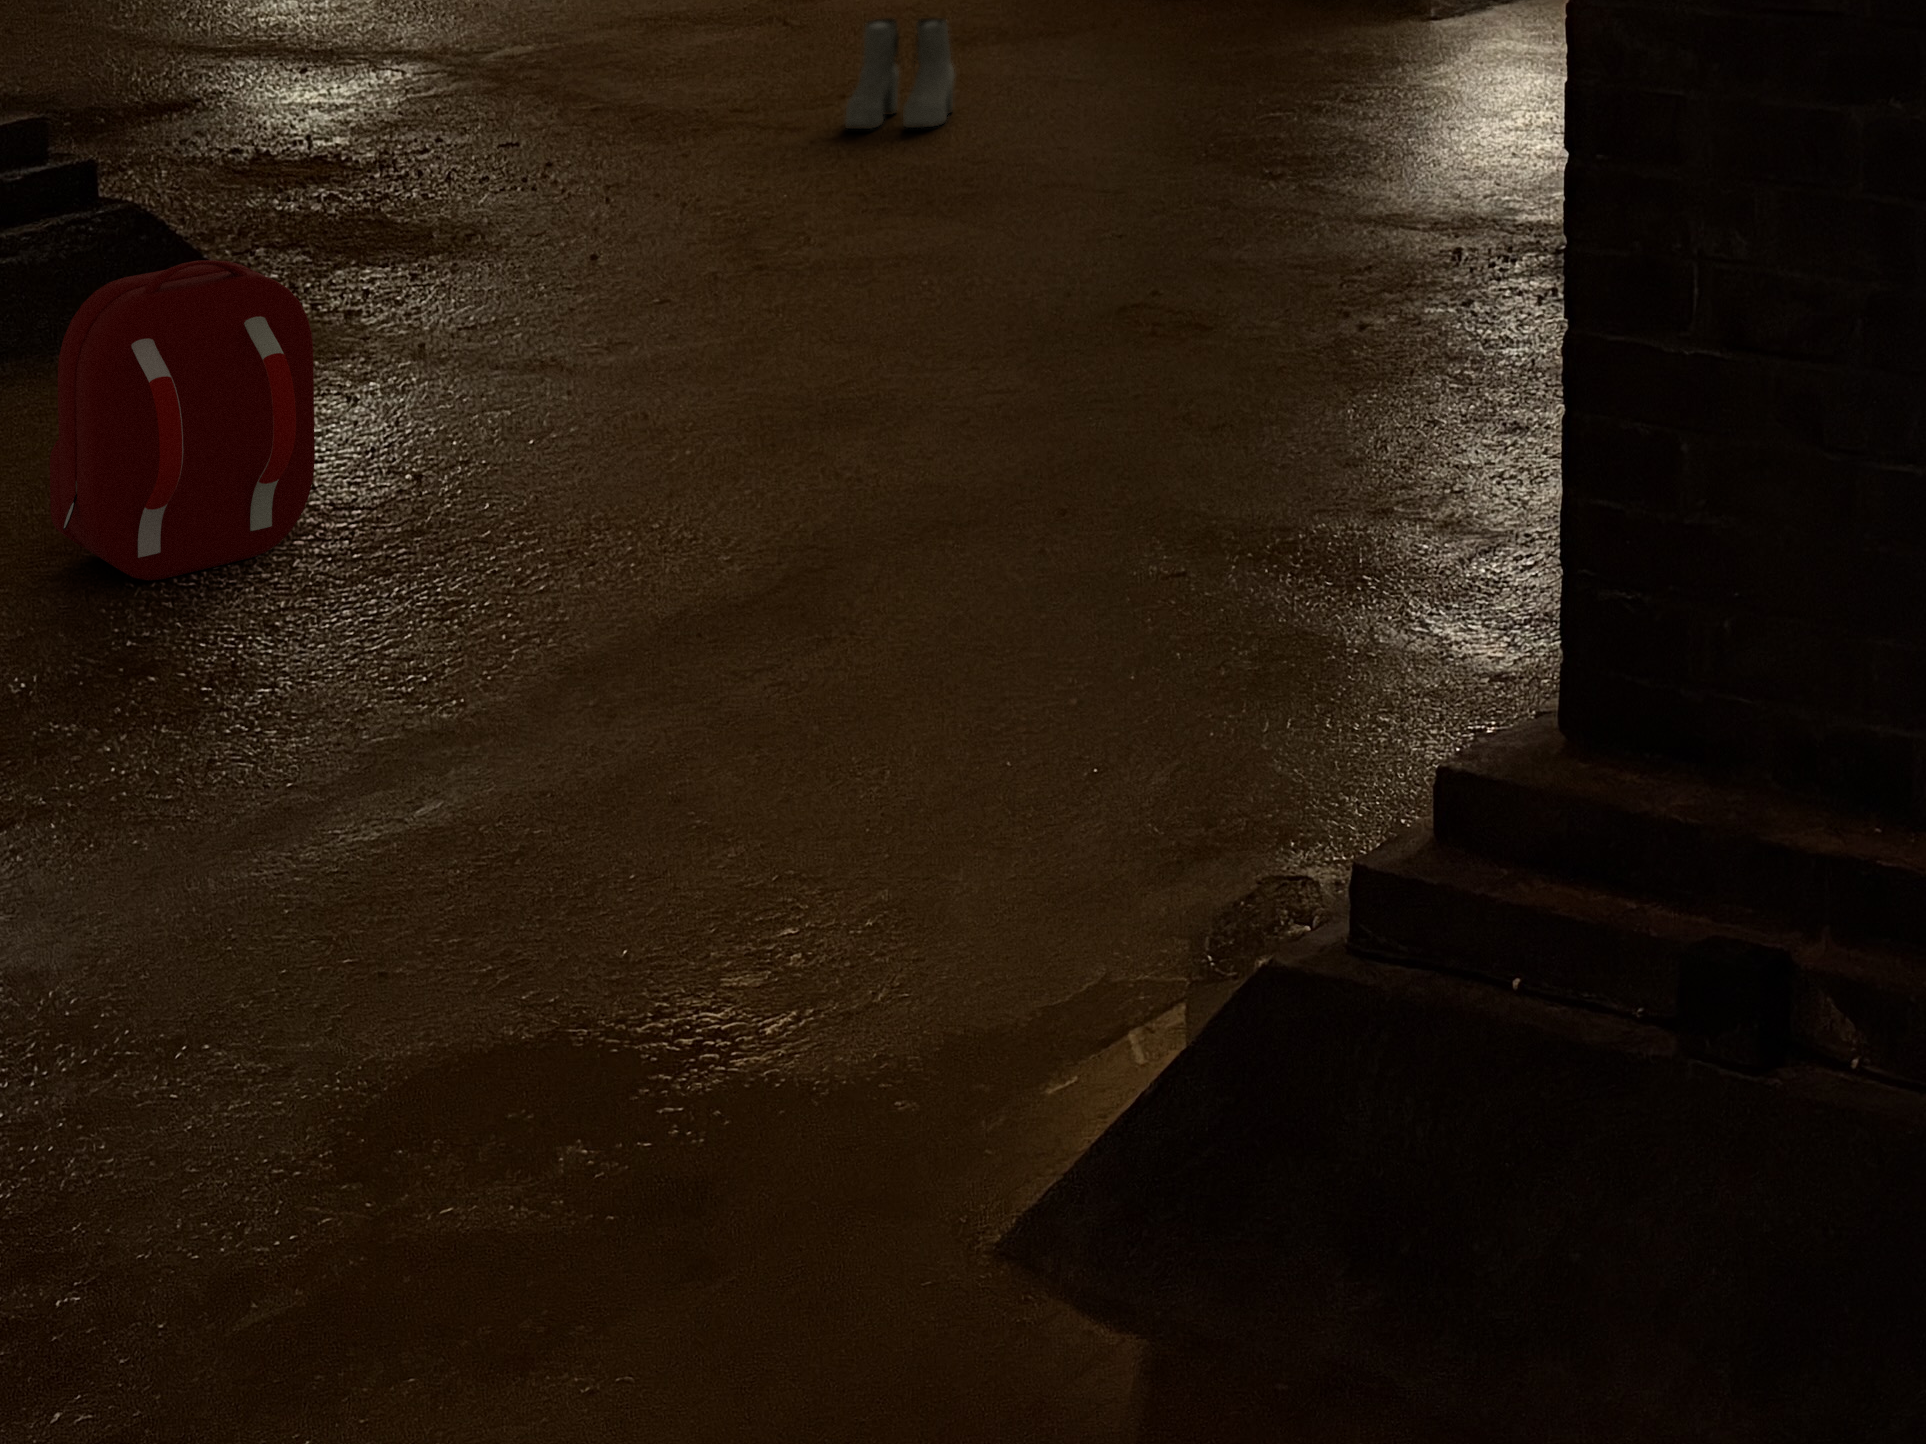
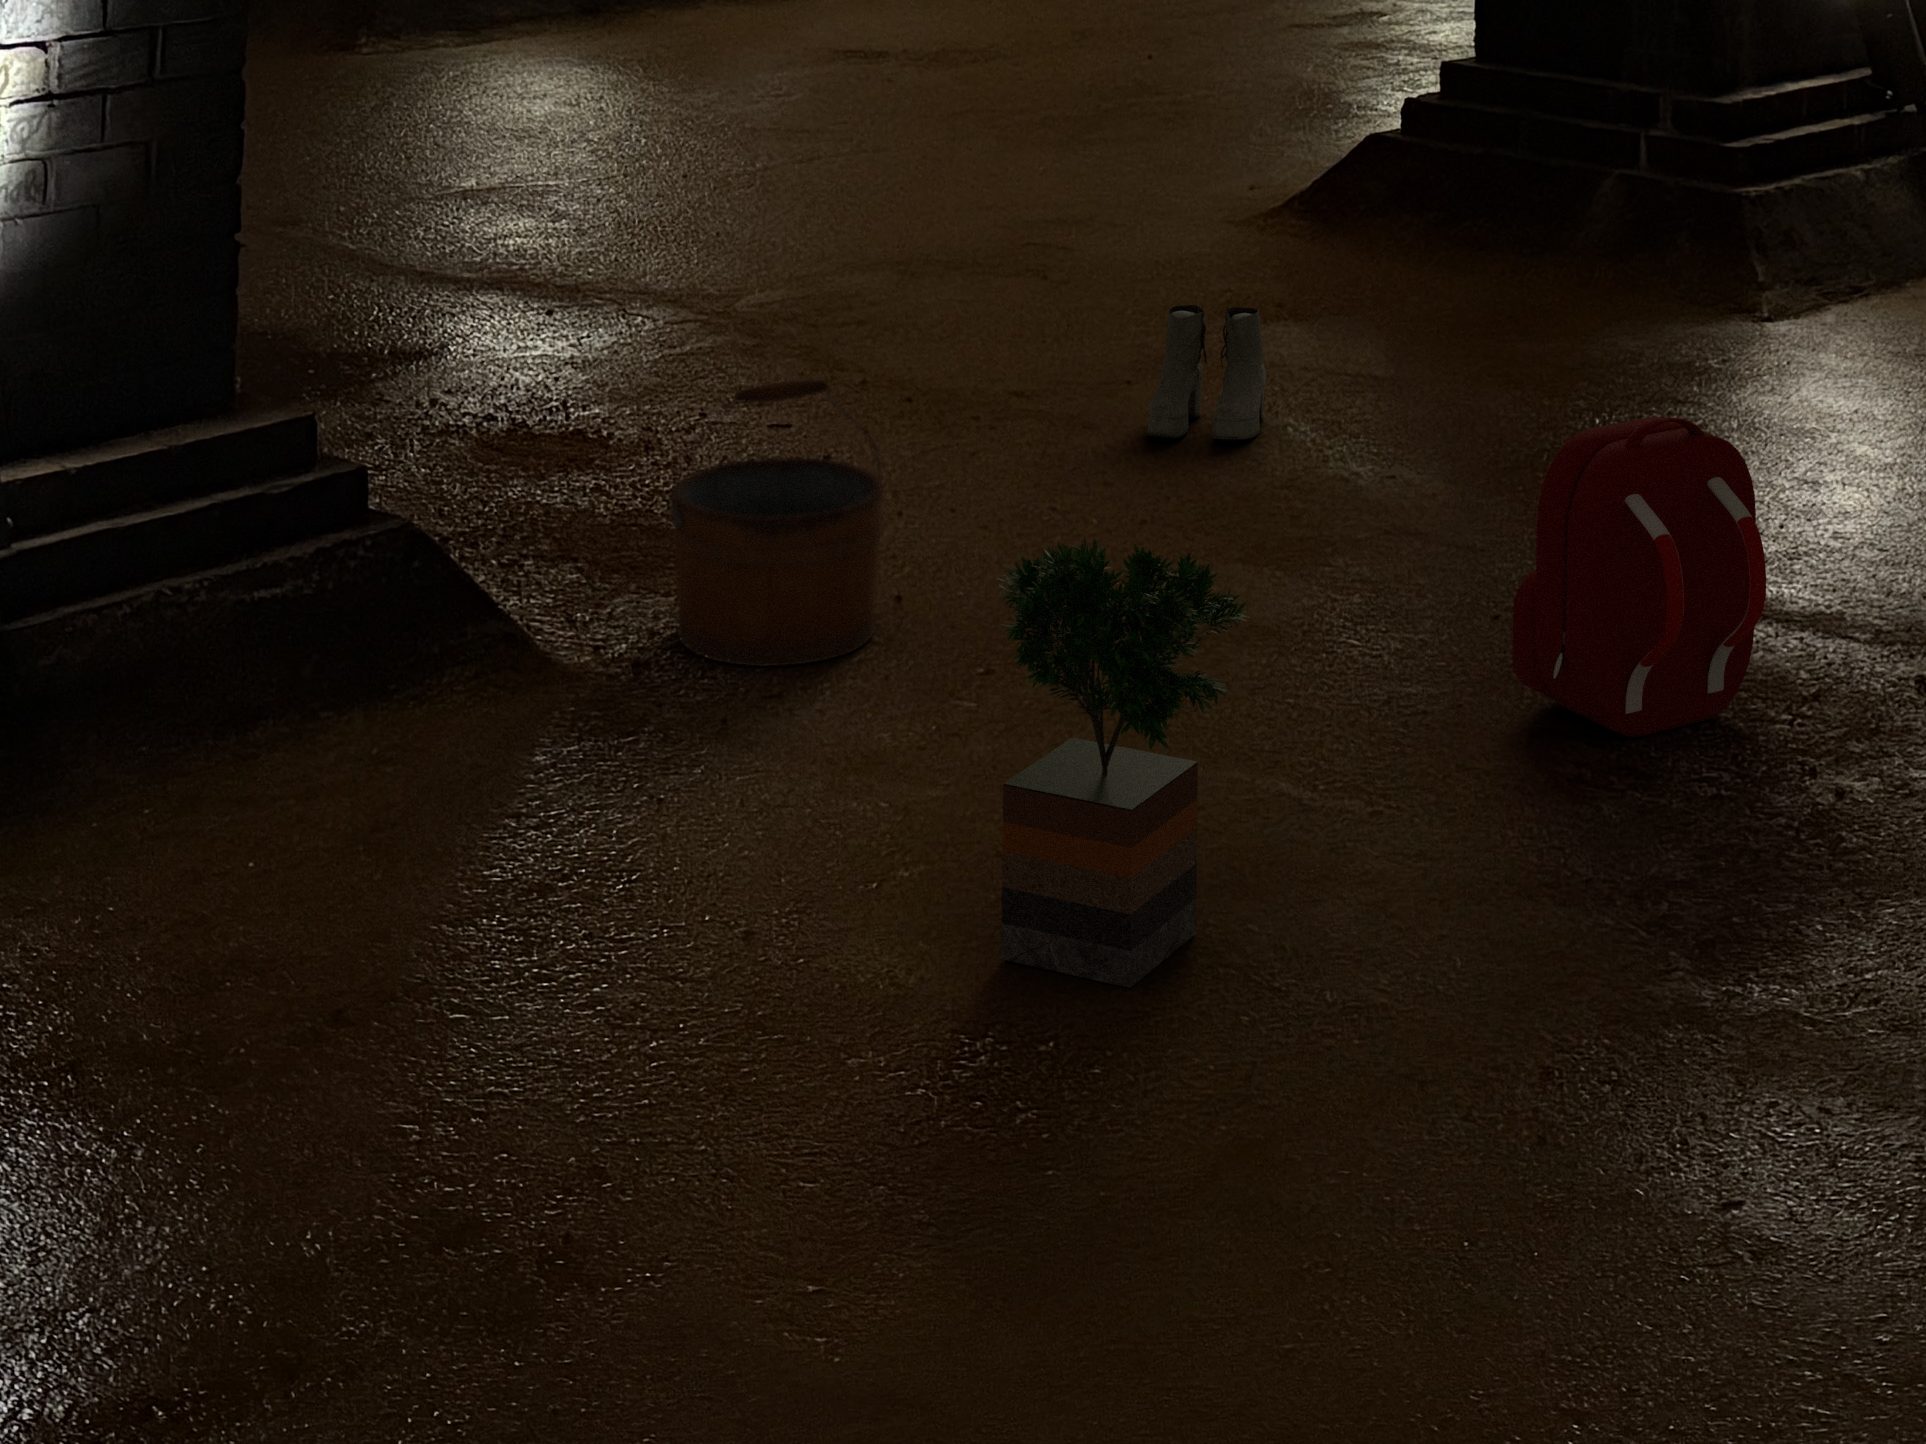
bucket: none [377,68,572,304] -> present [670,380,883,666]
potted tree: none [616,142,832,480] -> present [997,538,1248,988]
backpack: present [50,260,315,581] -> present [1512,417,1766,737]

